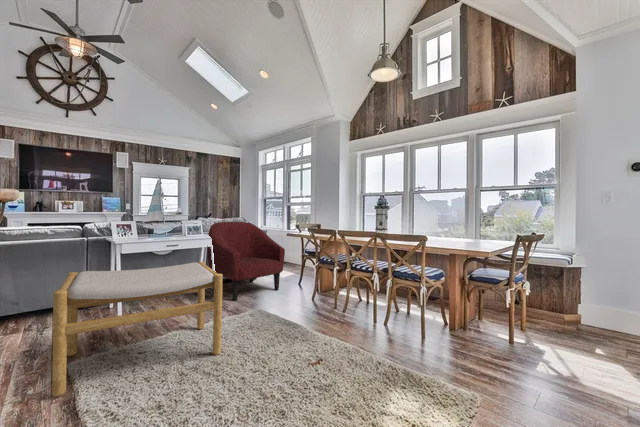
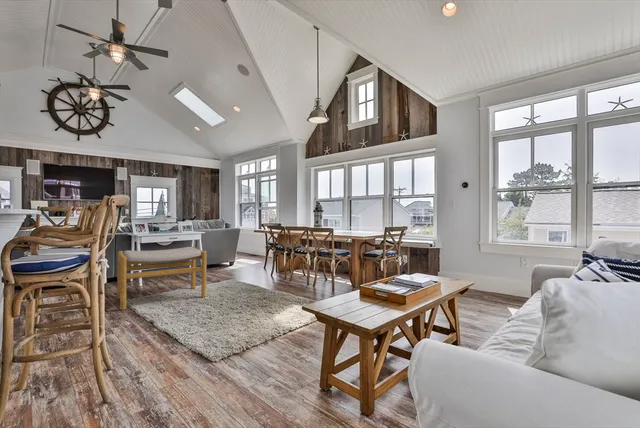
armchair: present [207,222,285,301] -> none [196,223,252,276]

